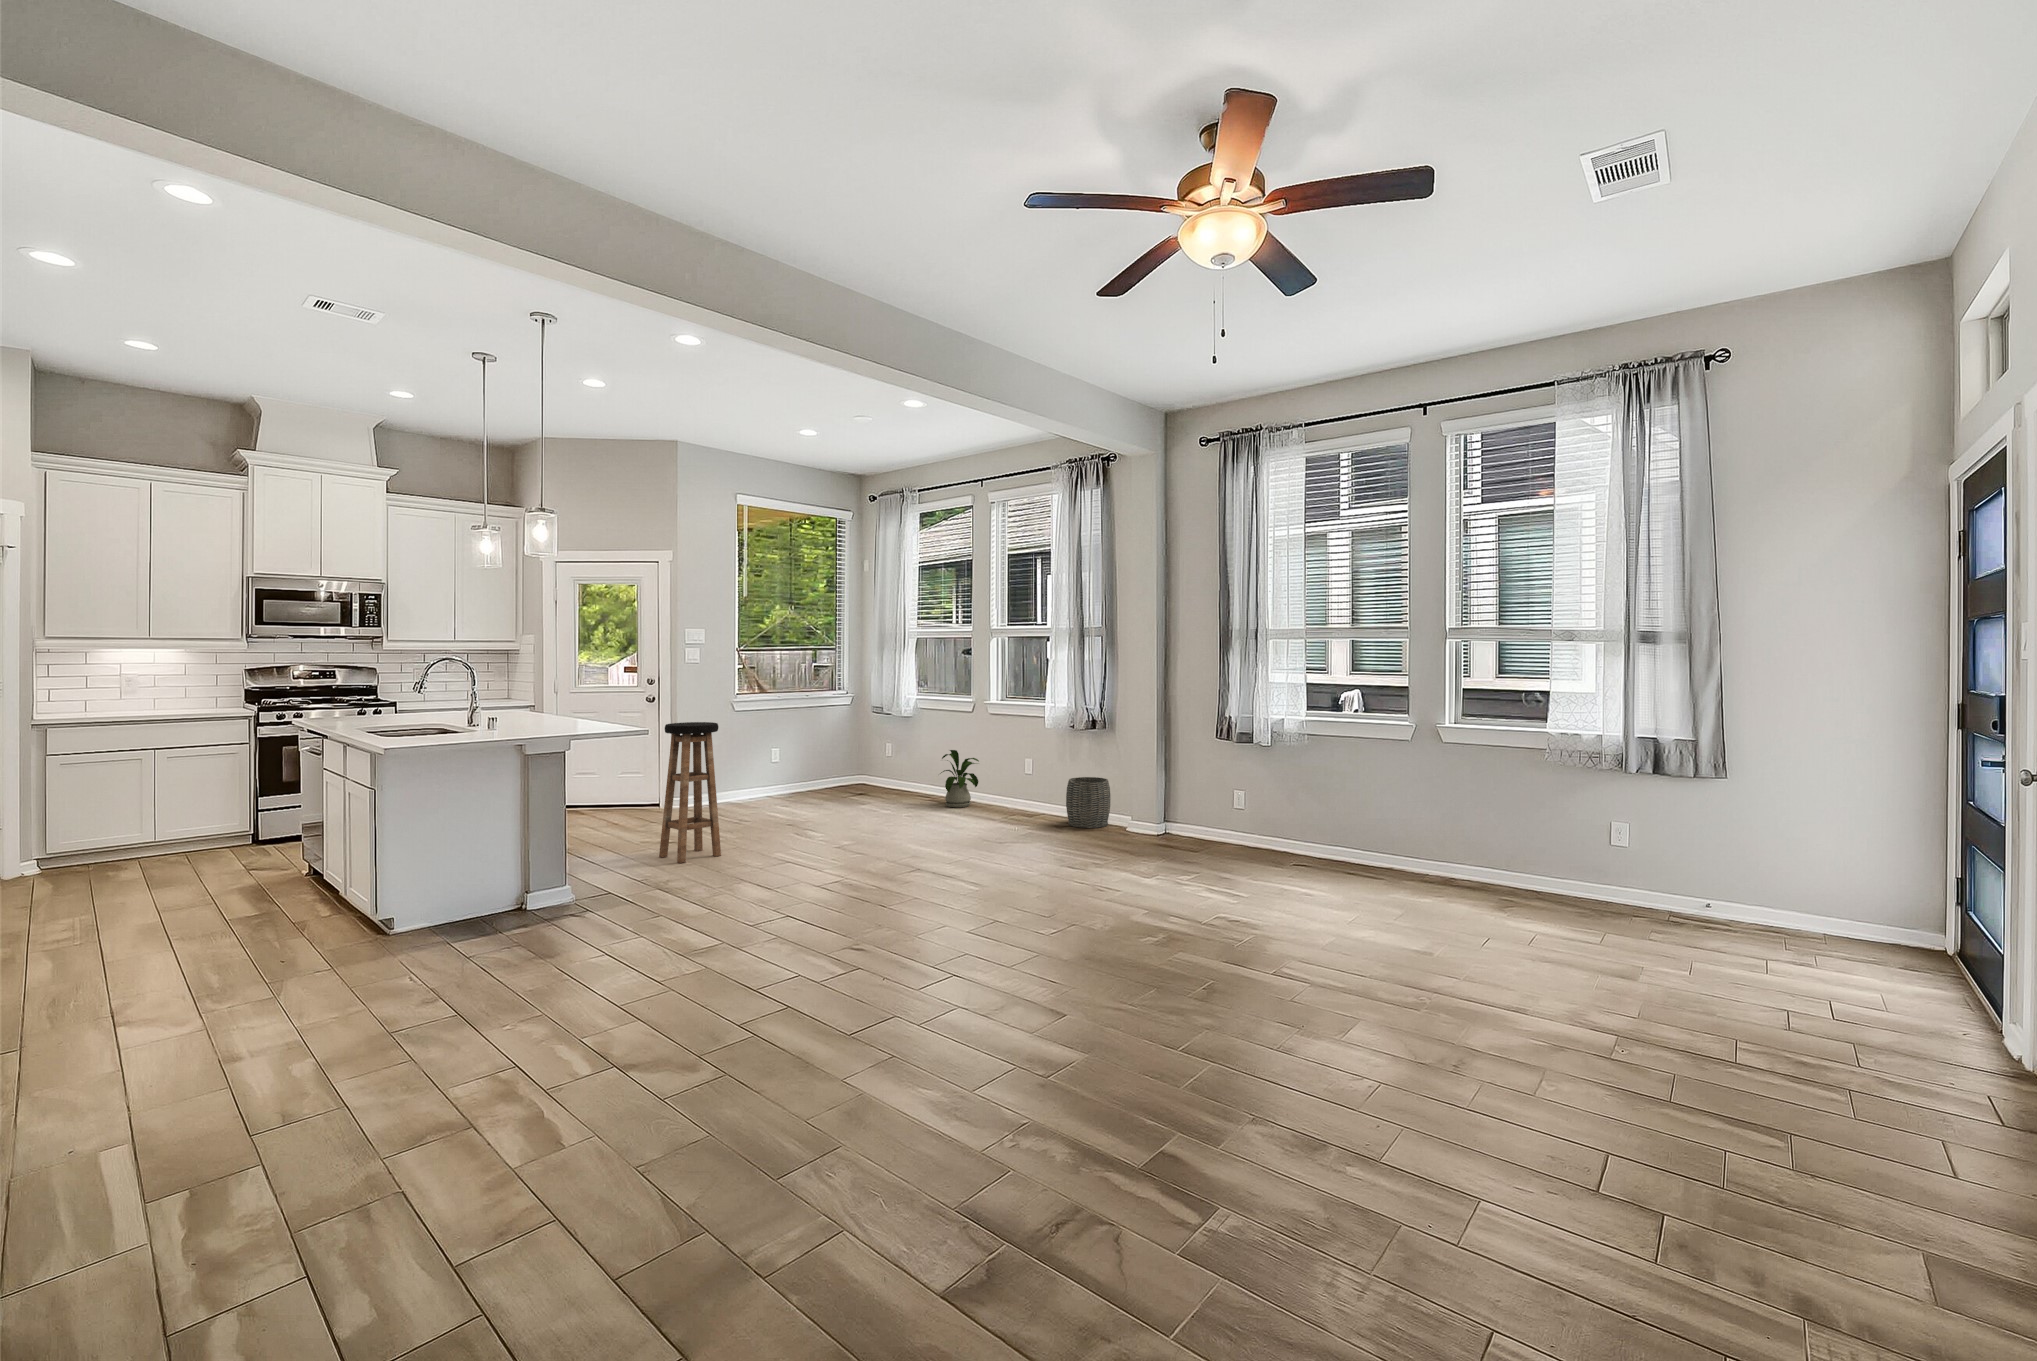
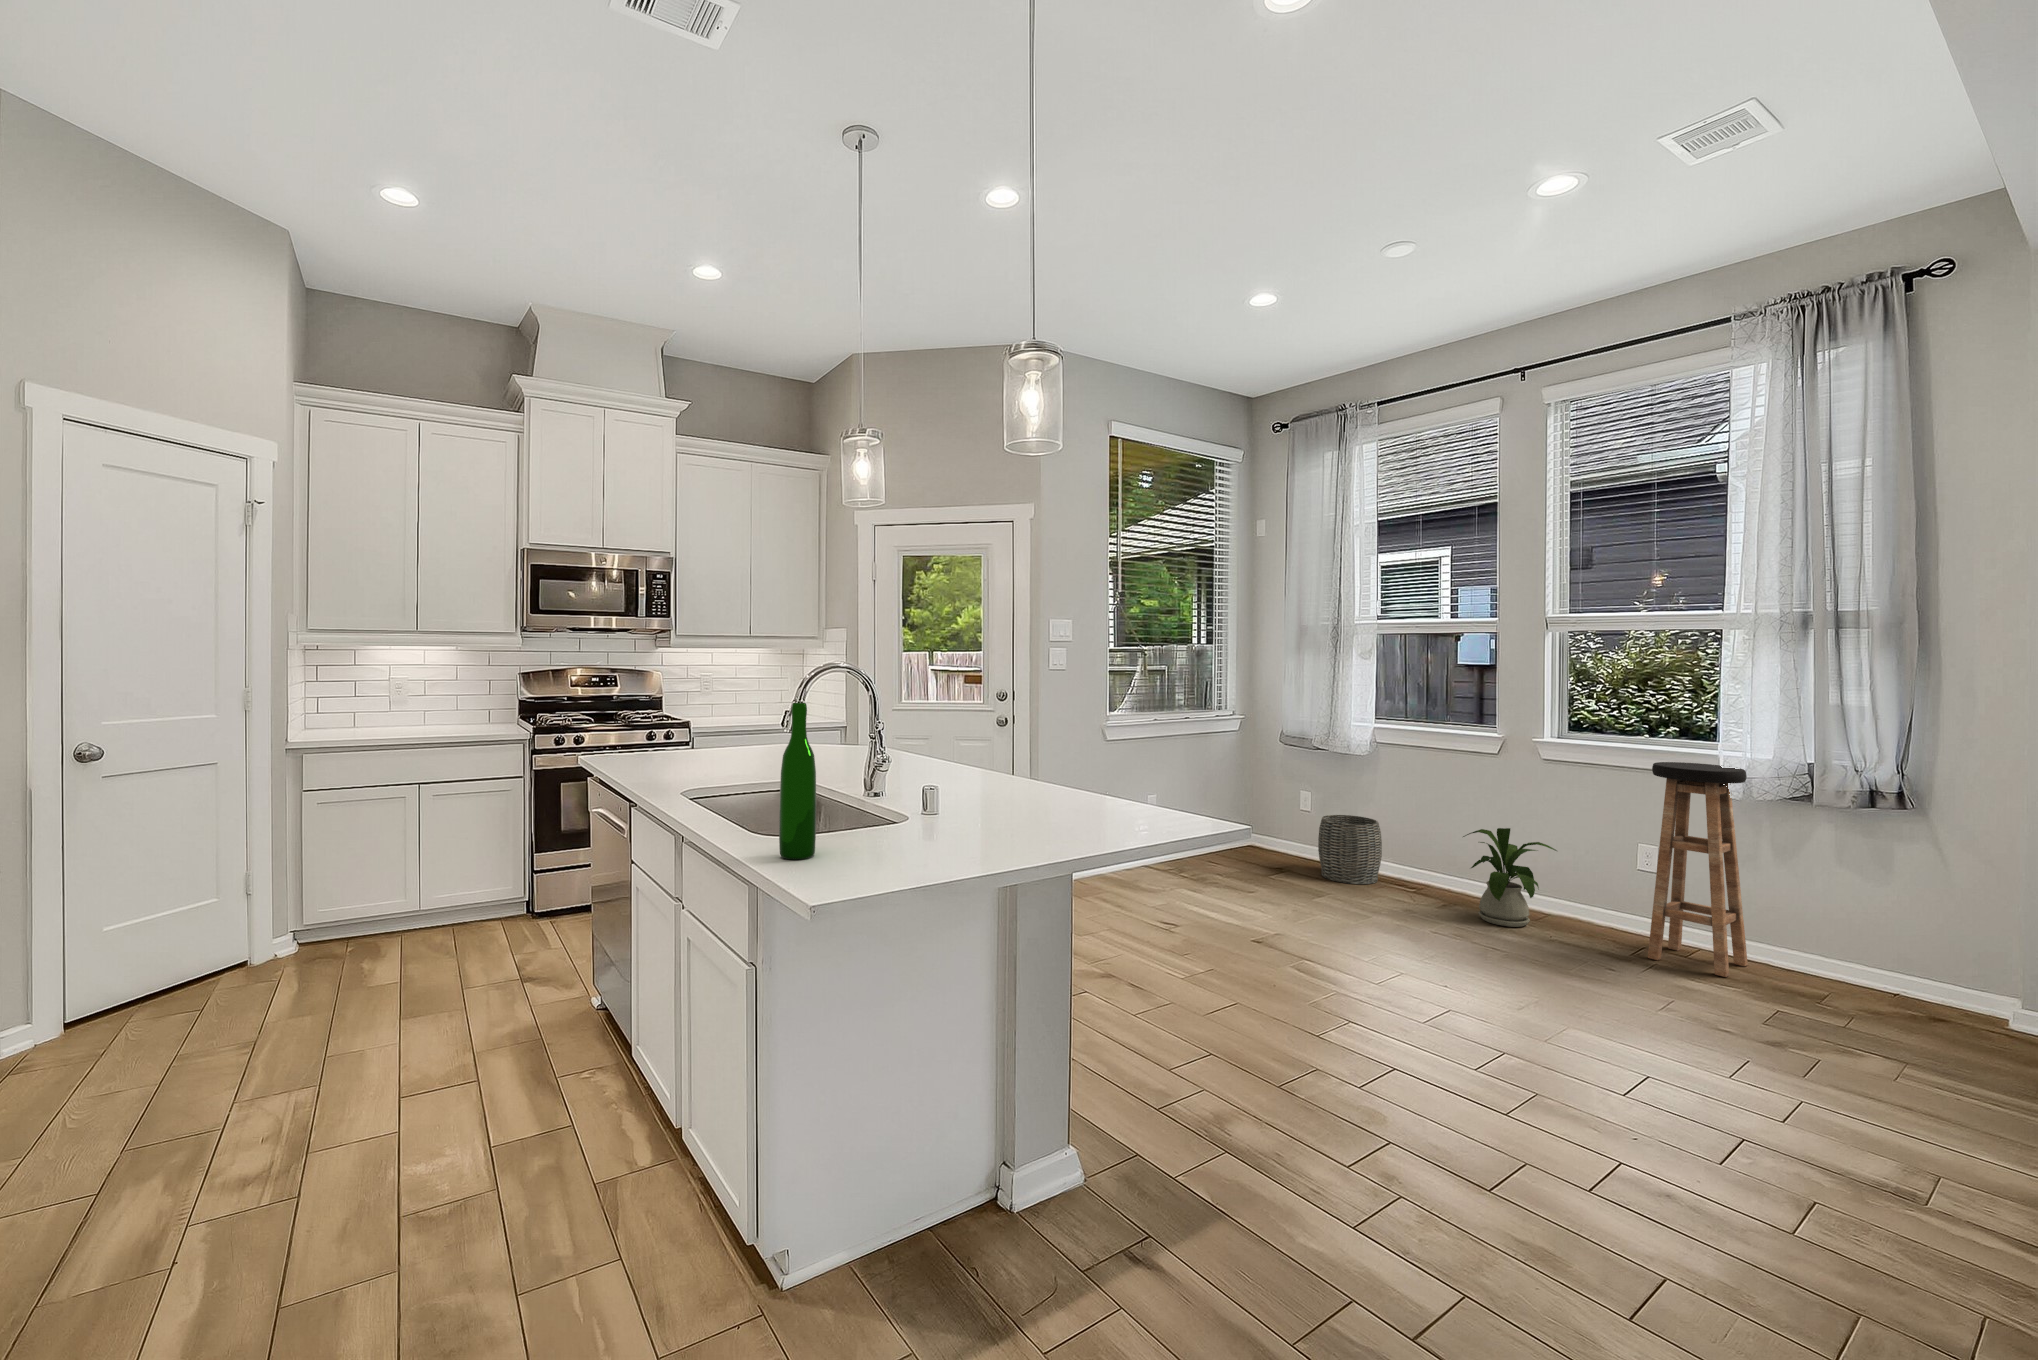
wine bottle: none [386,670,406,739] -> present [779,703,816,859]
bar stool: present [659,722,721,863] -> present [1648,762,1748,977]
woven basket: present [1066,777,1111,828] -> present [1318,815,1382,884]

